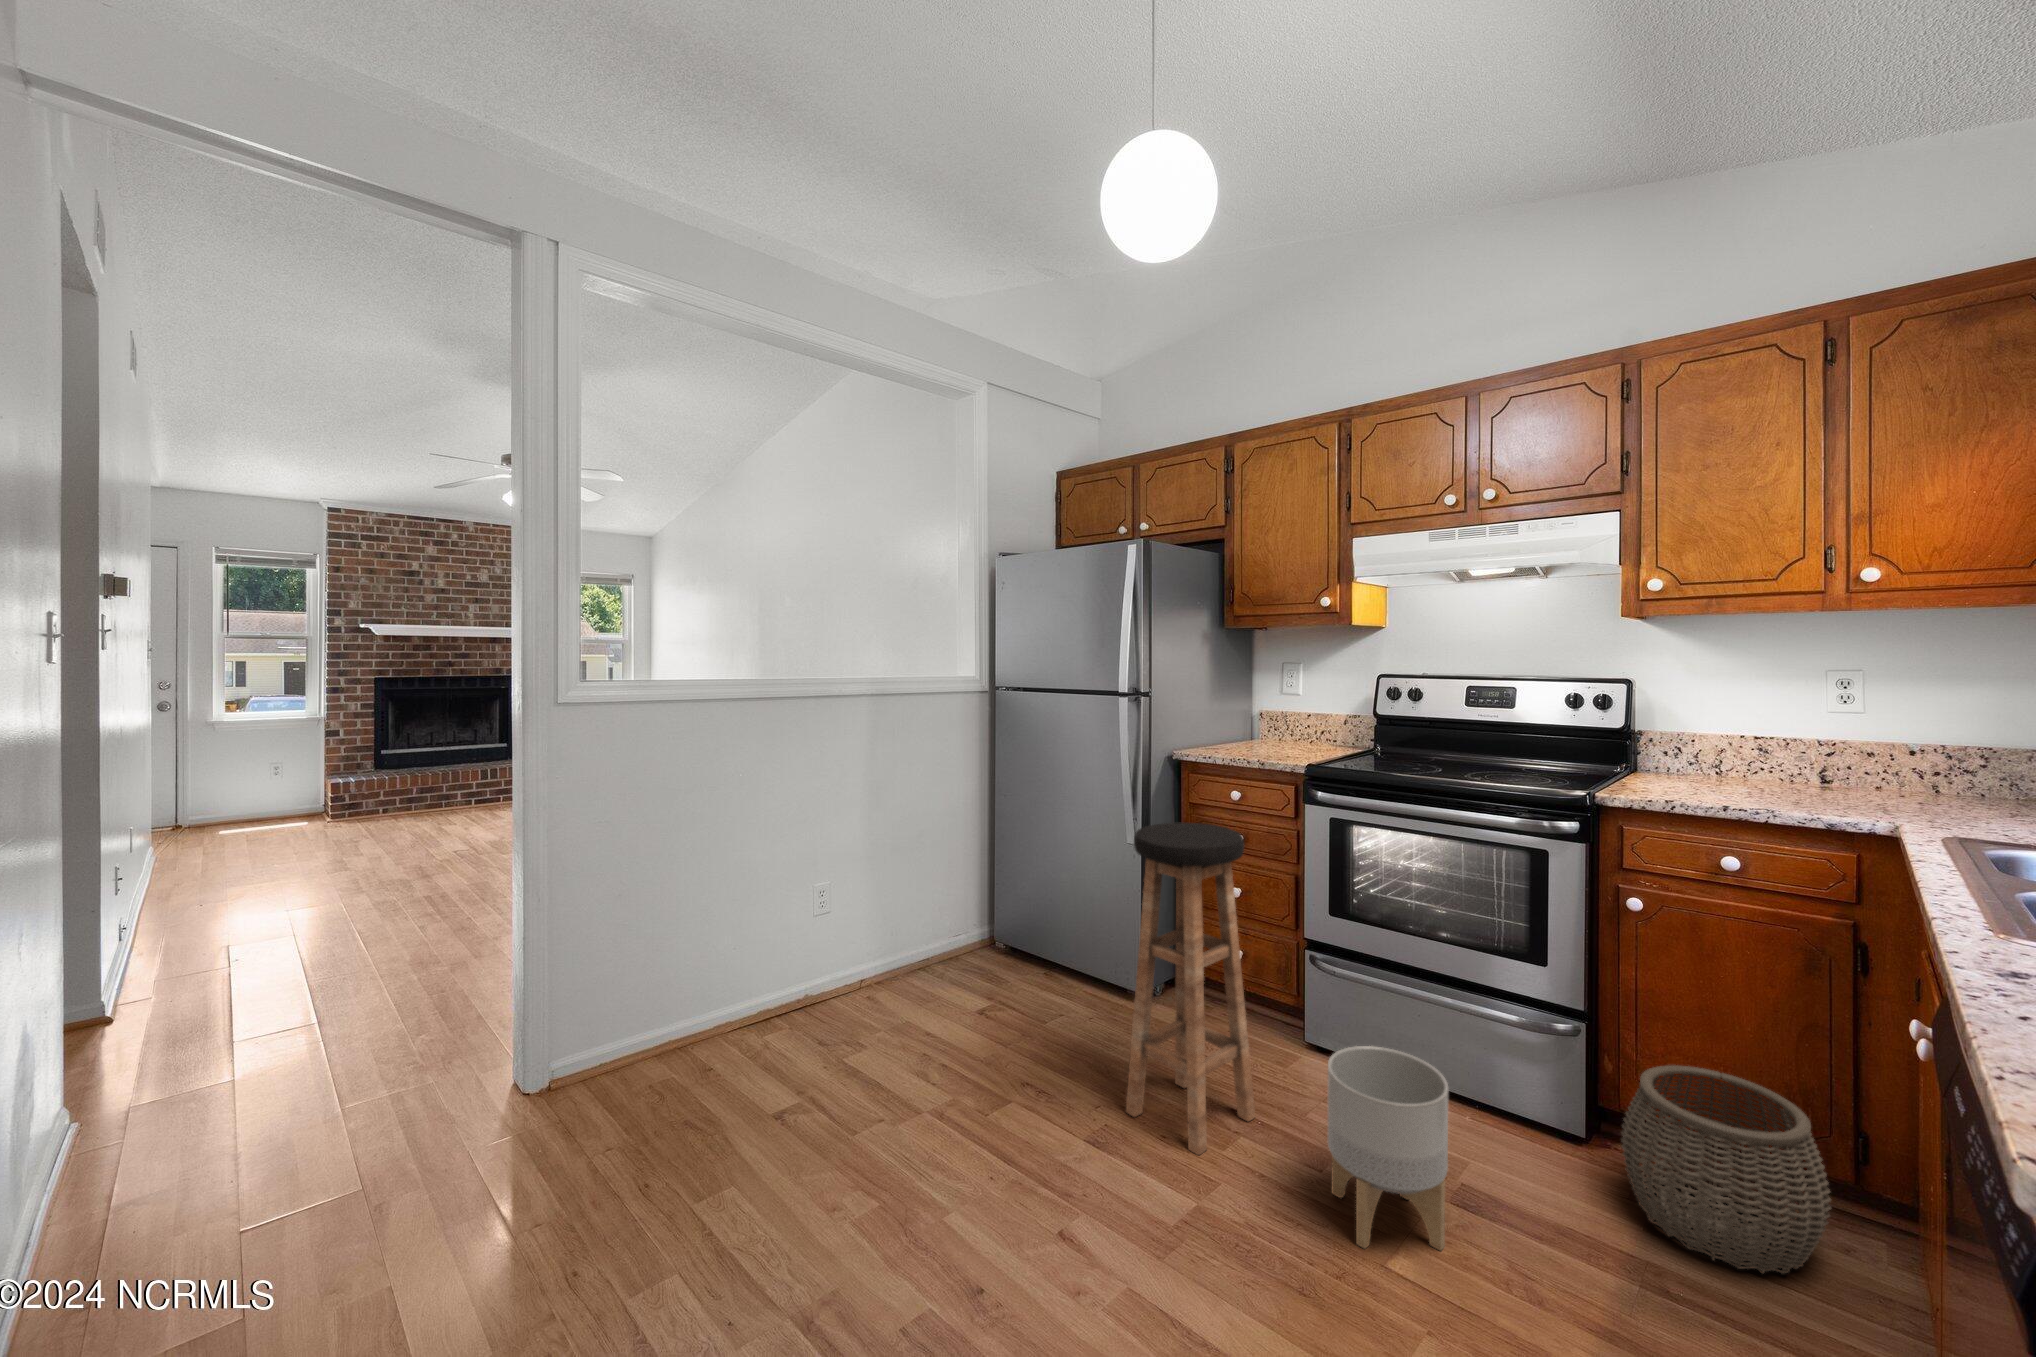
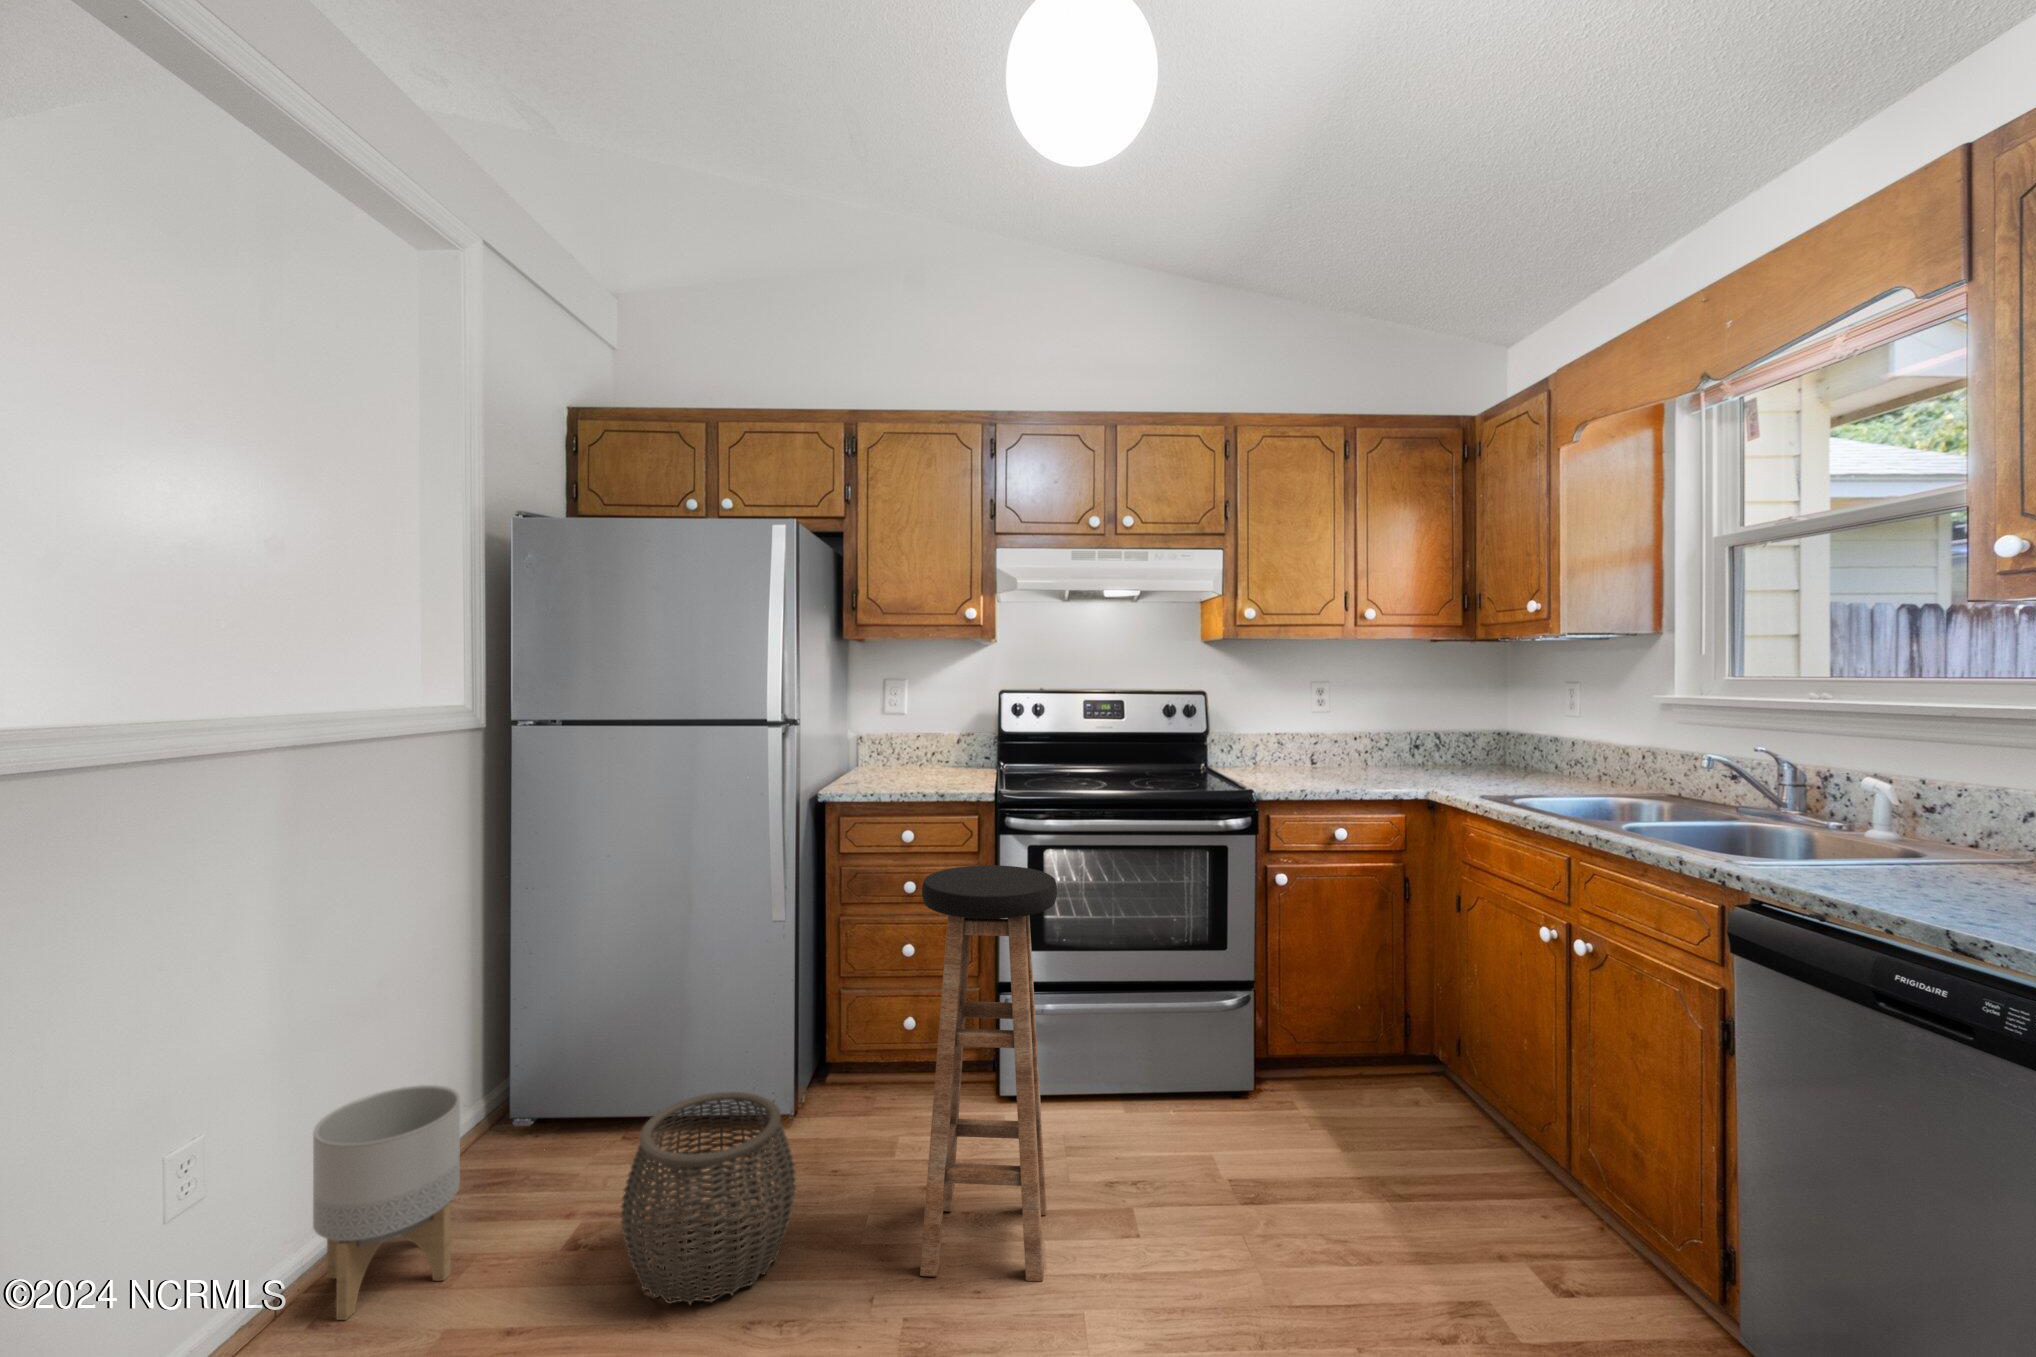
planter: present [1328,1046,1448,1251] -> present [313,1085,460,1320]
woven basket: present [1621,1065,1831,1274] -> present [621,1092,796,1305]

